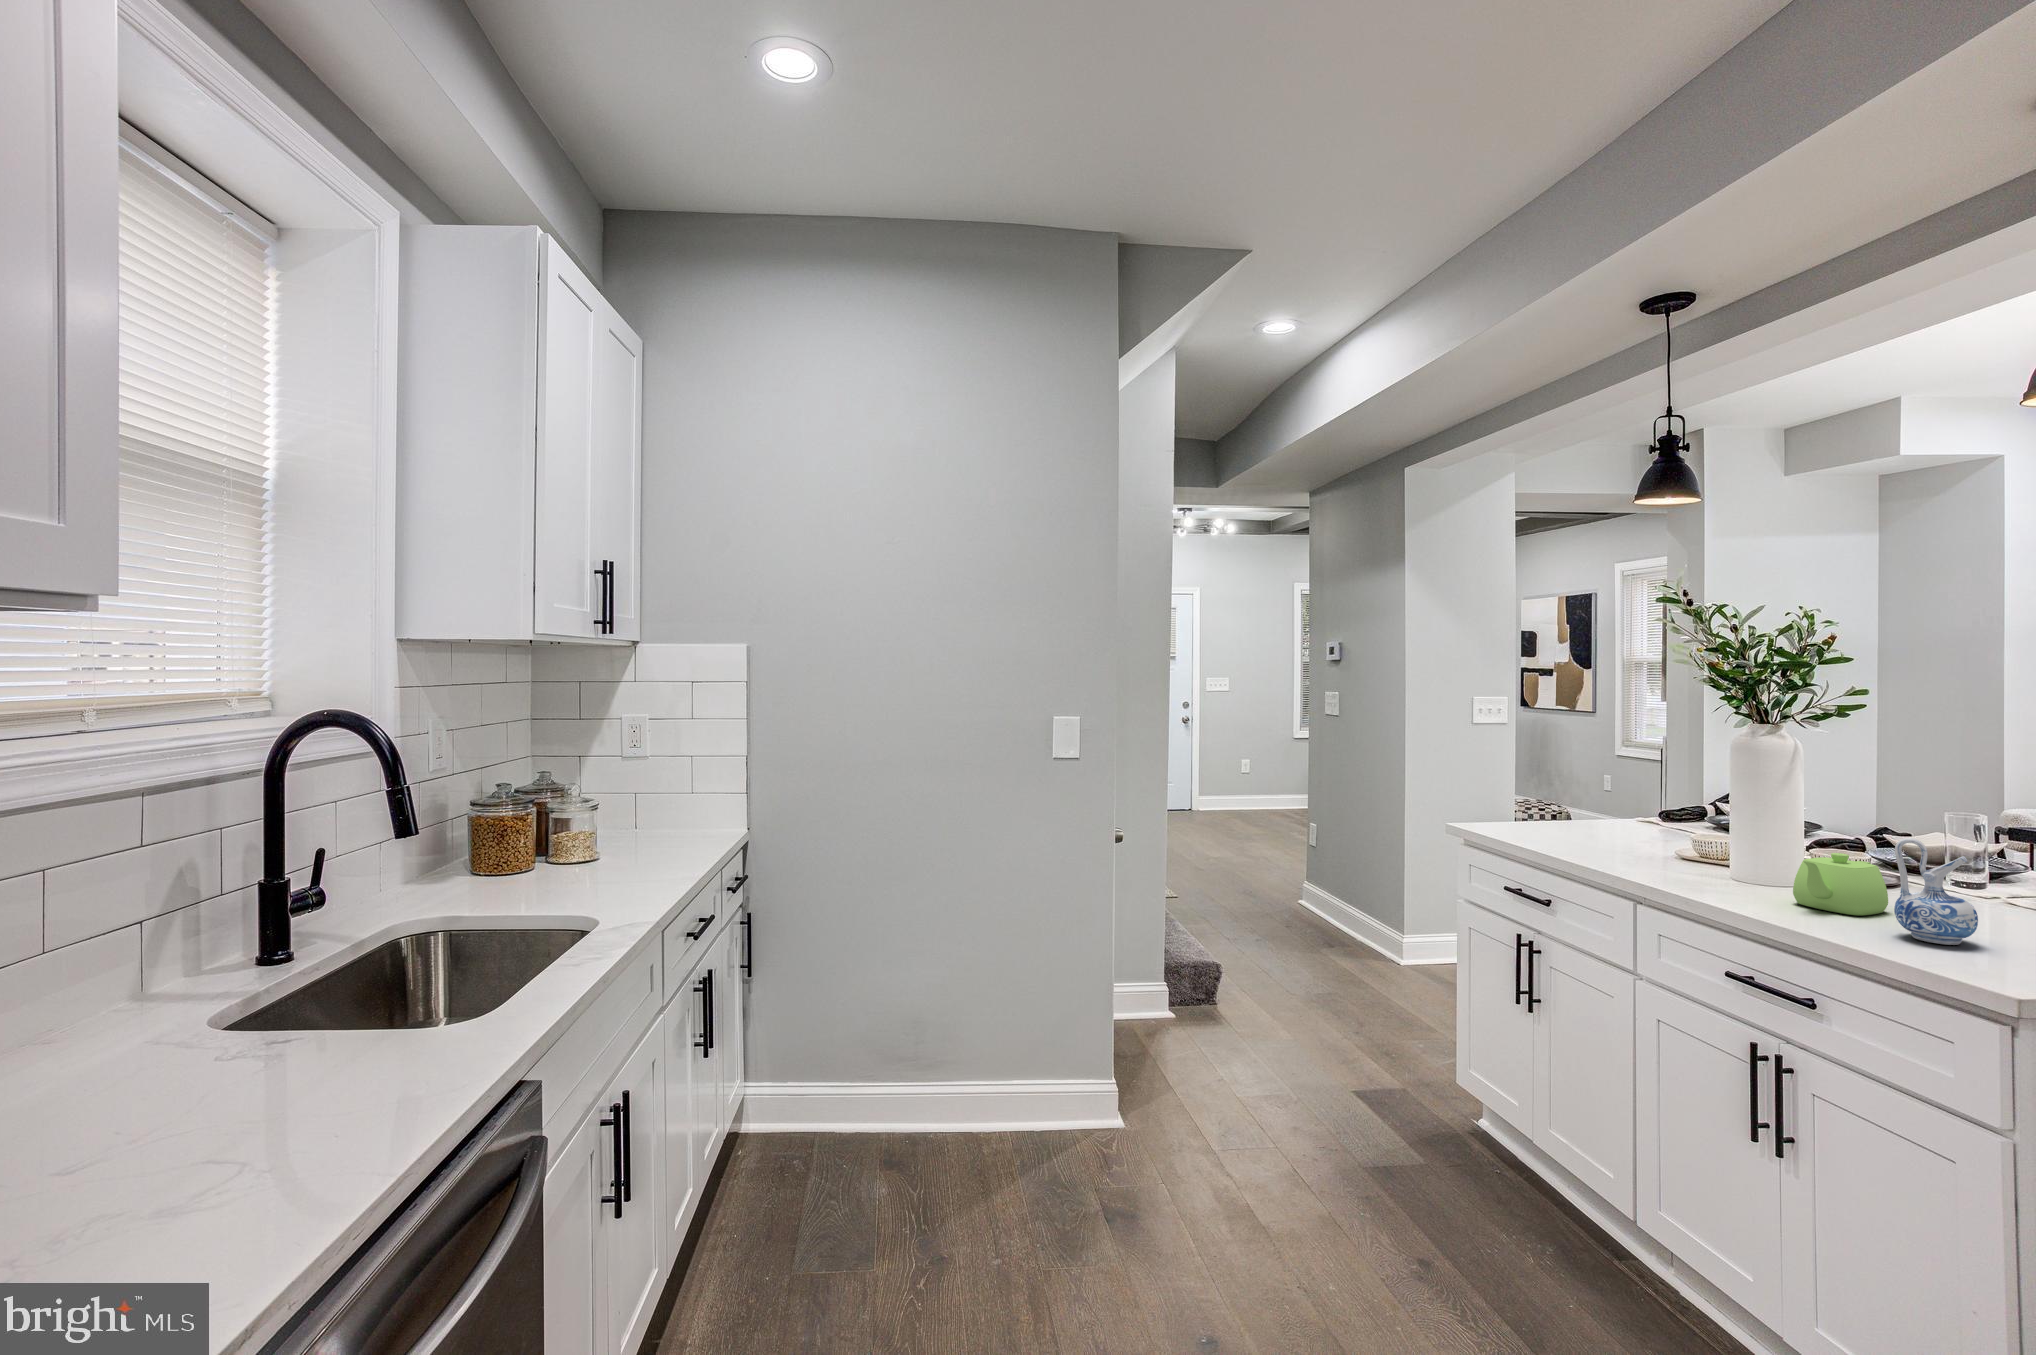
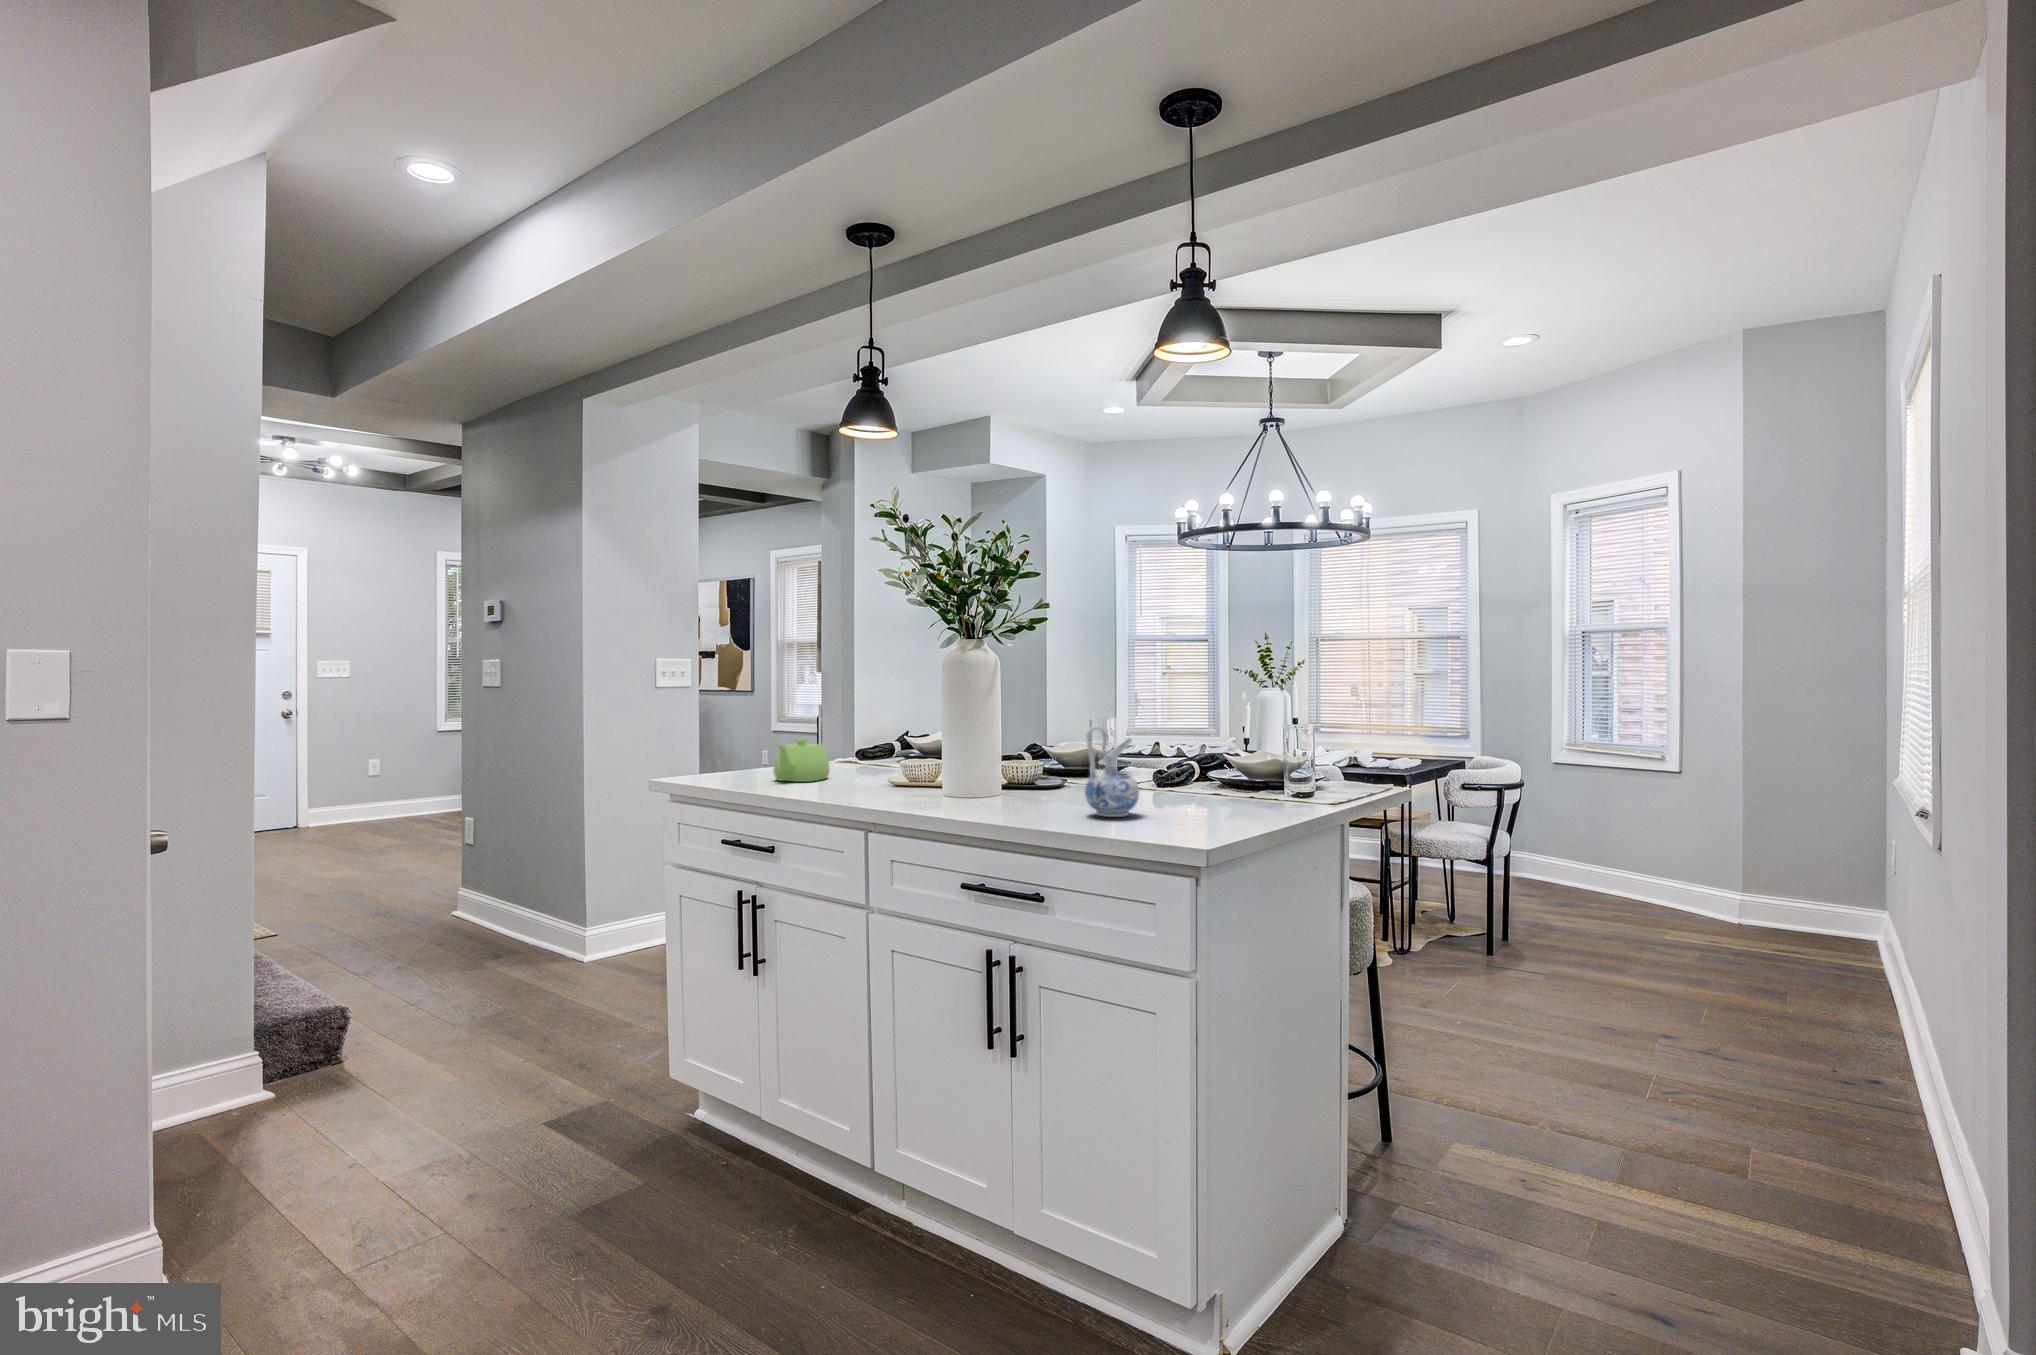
teapot: present [1793,853,1888,916] -> present [773,738,830,782]

